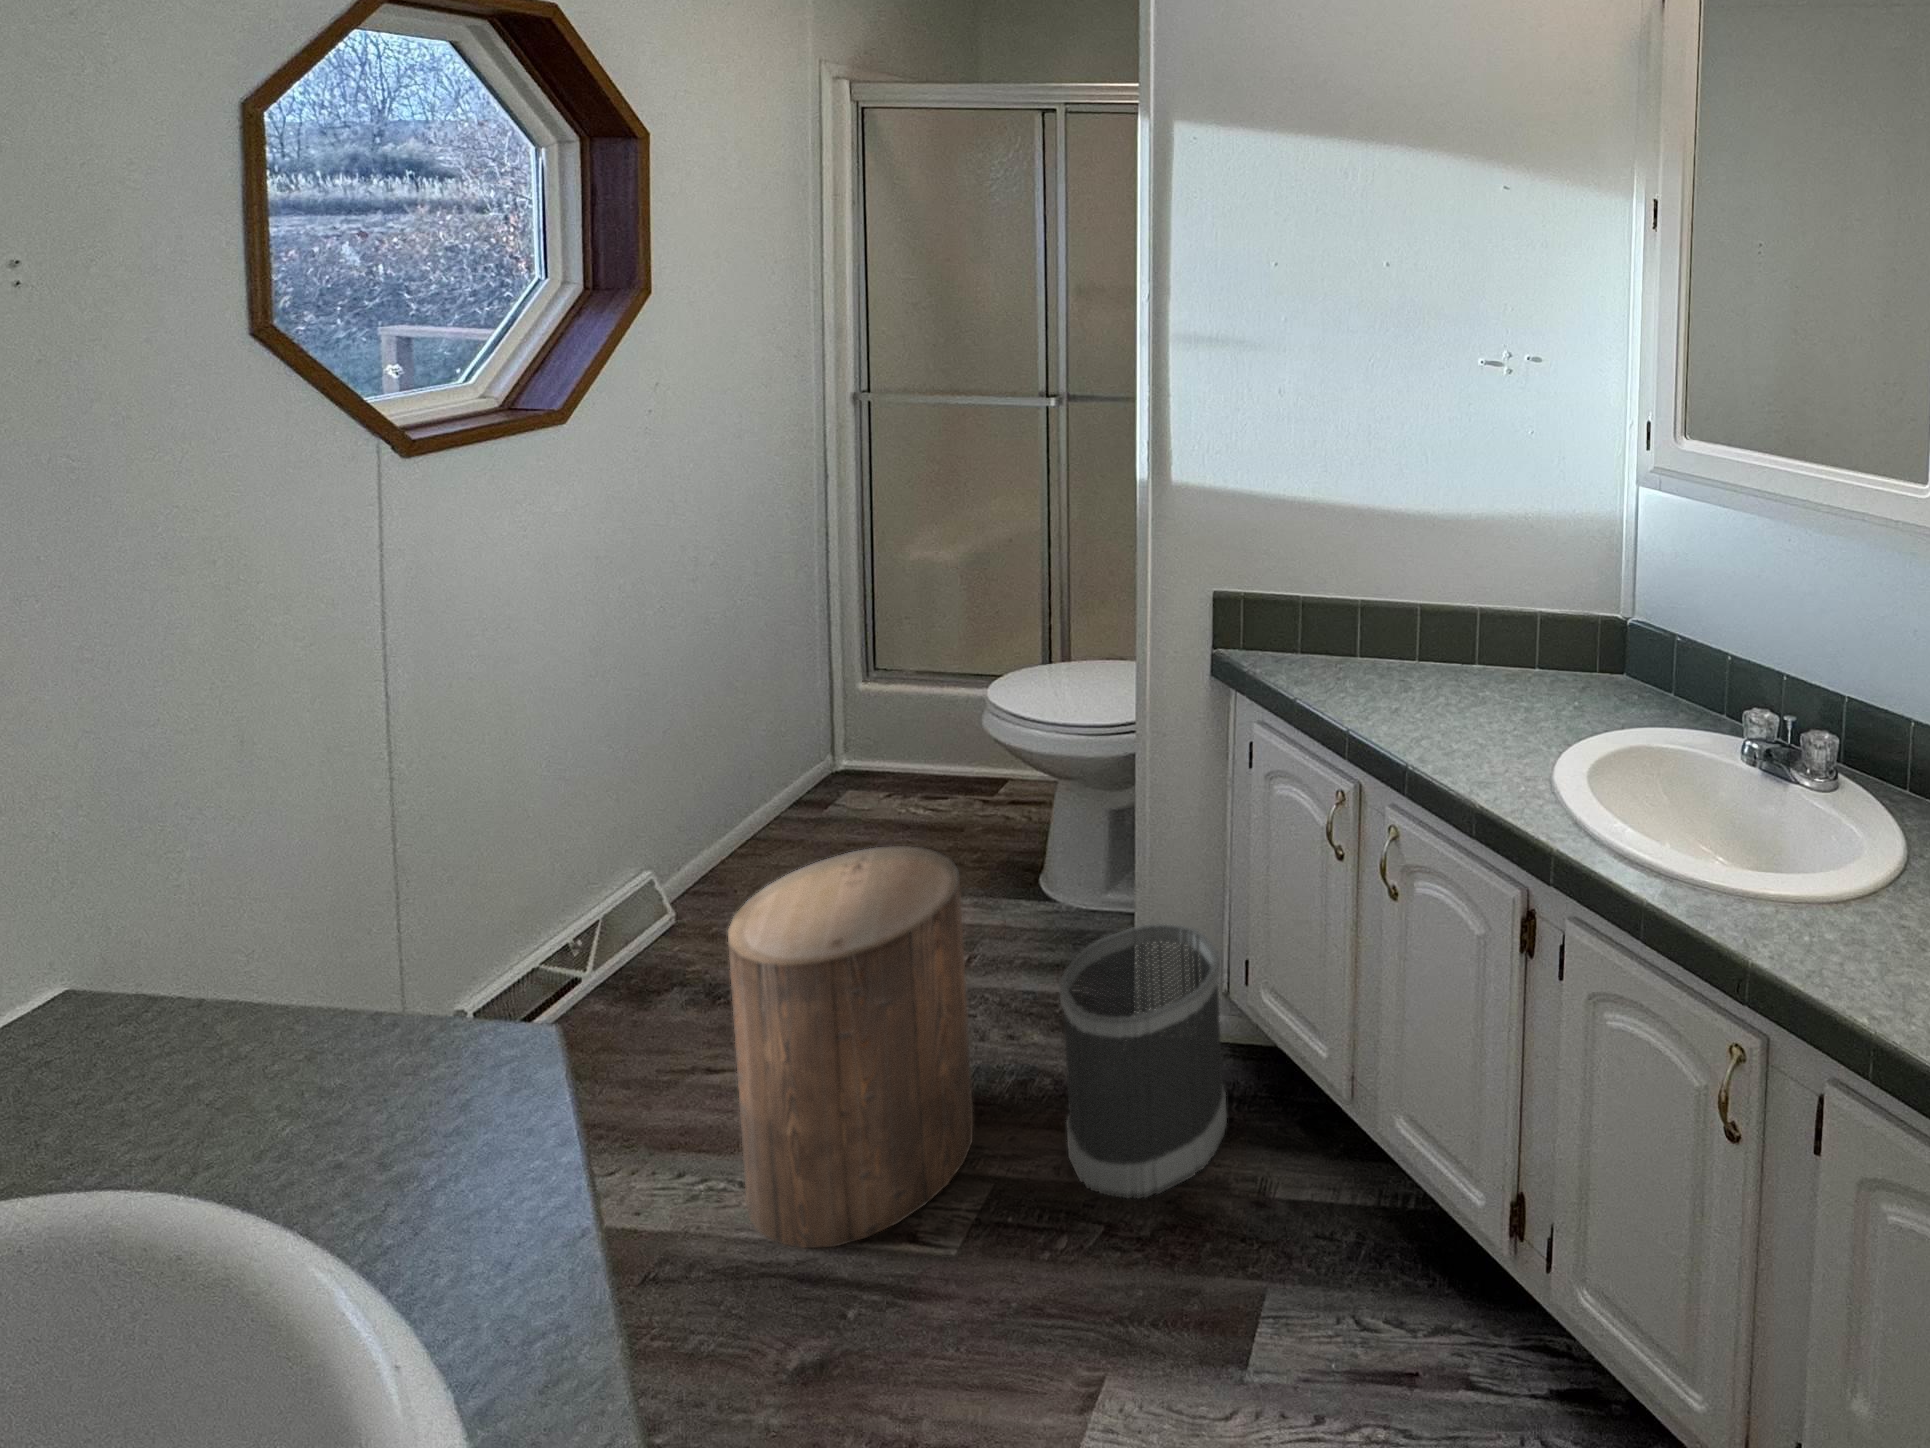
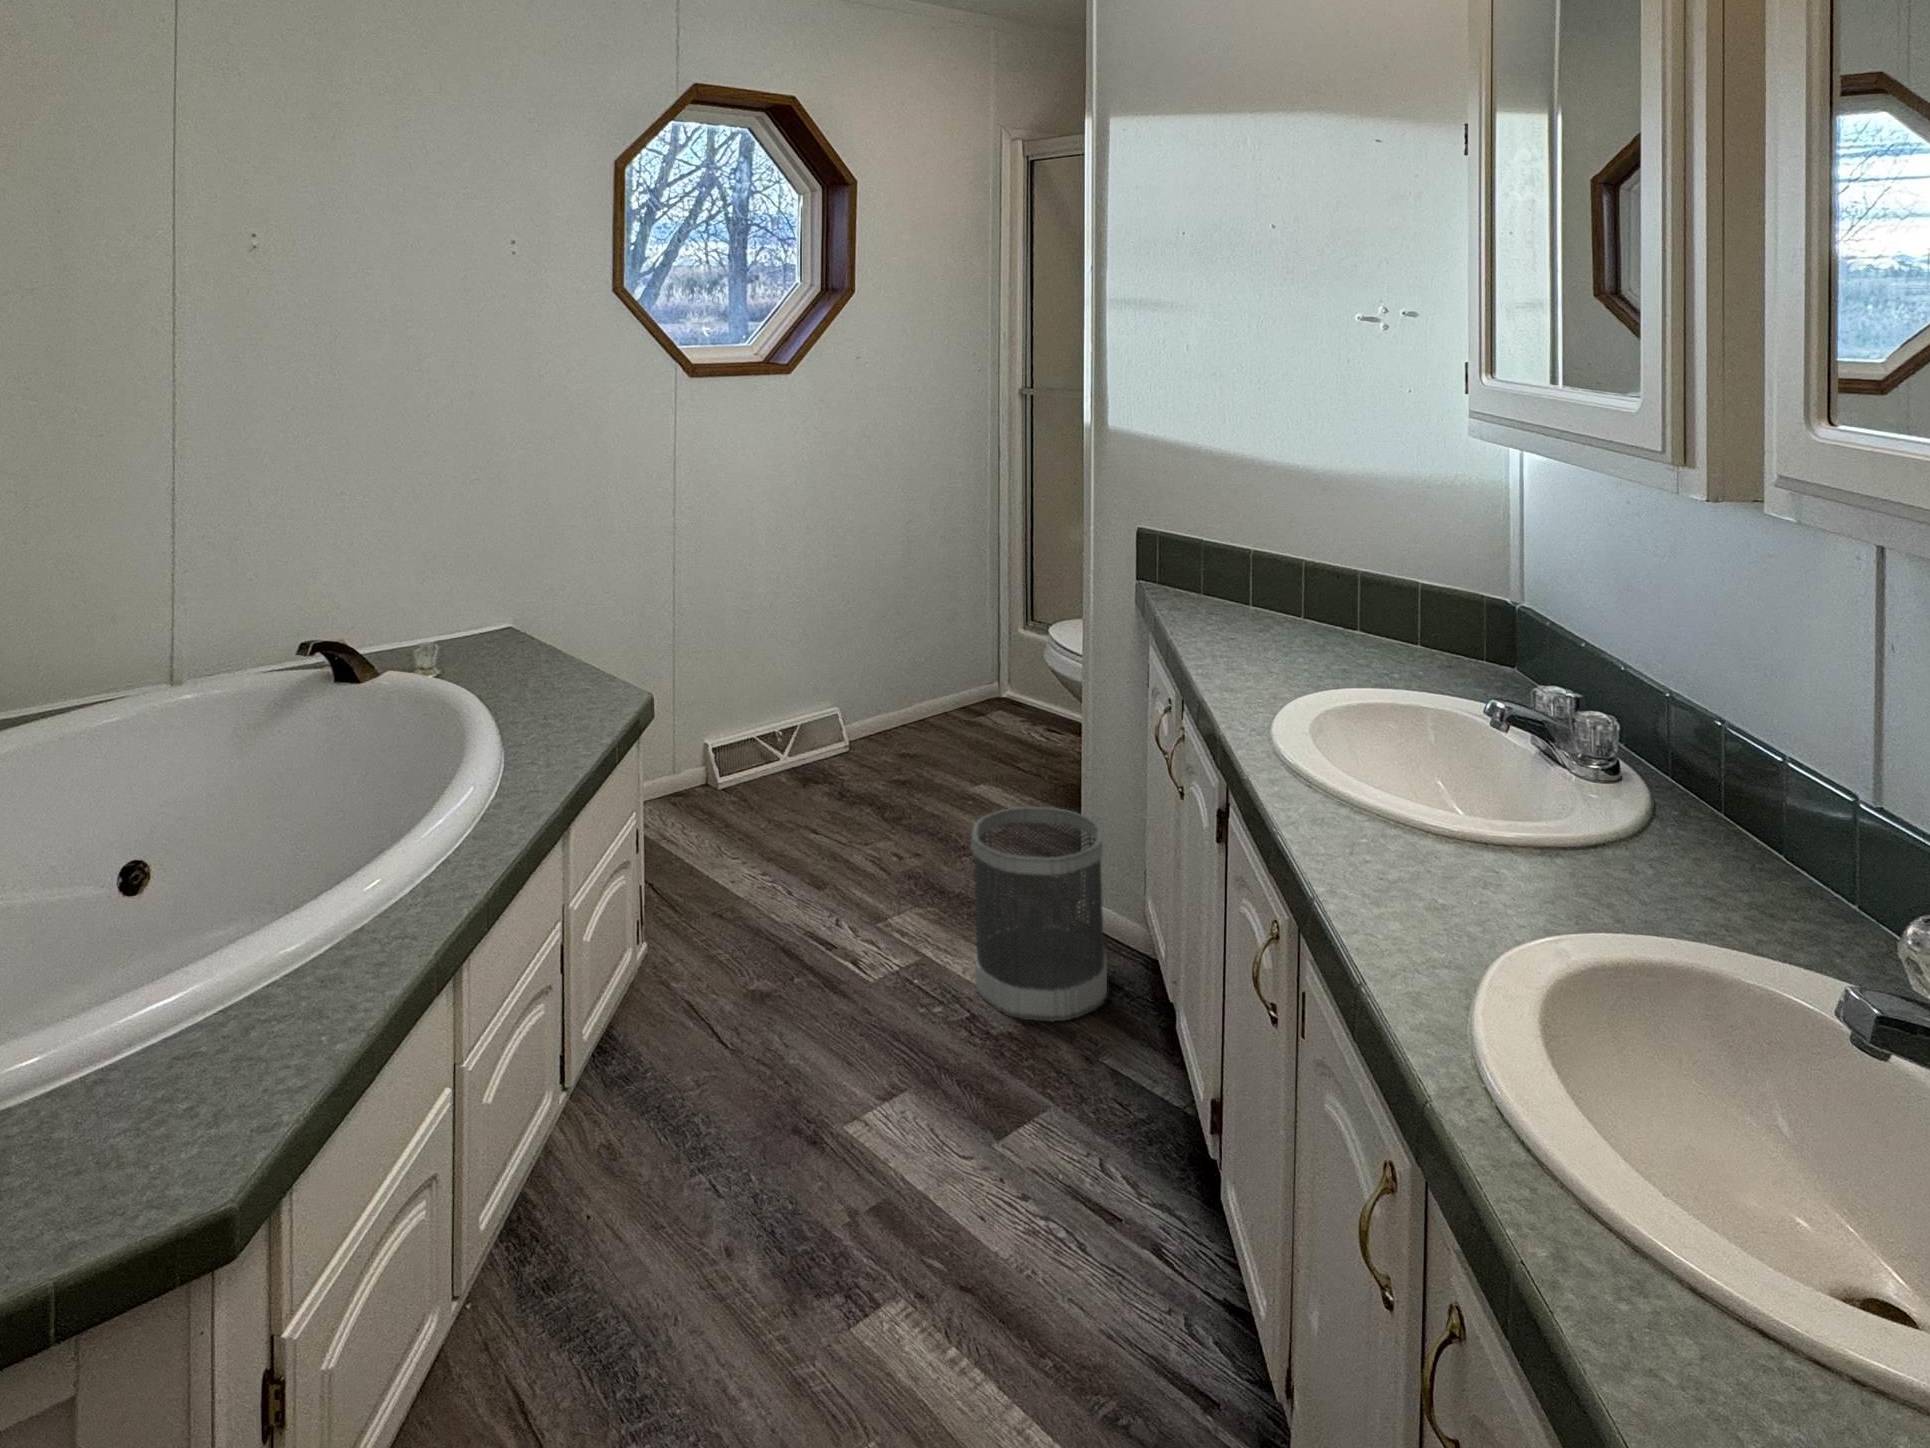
stool: present [728,846,973,1248] -> none [775,684,935,952]

